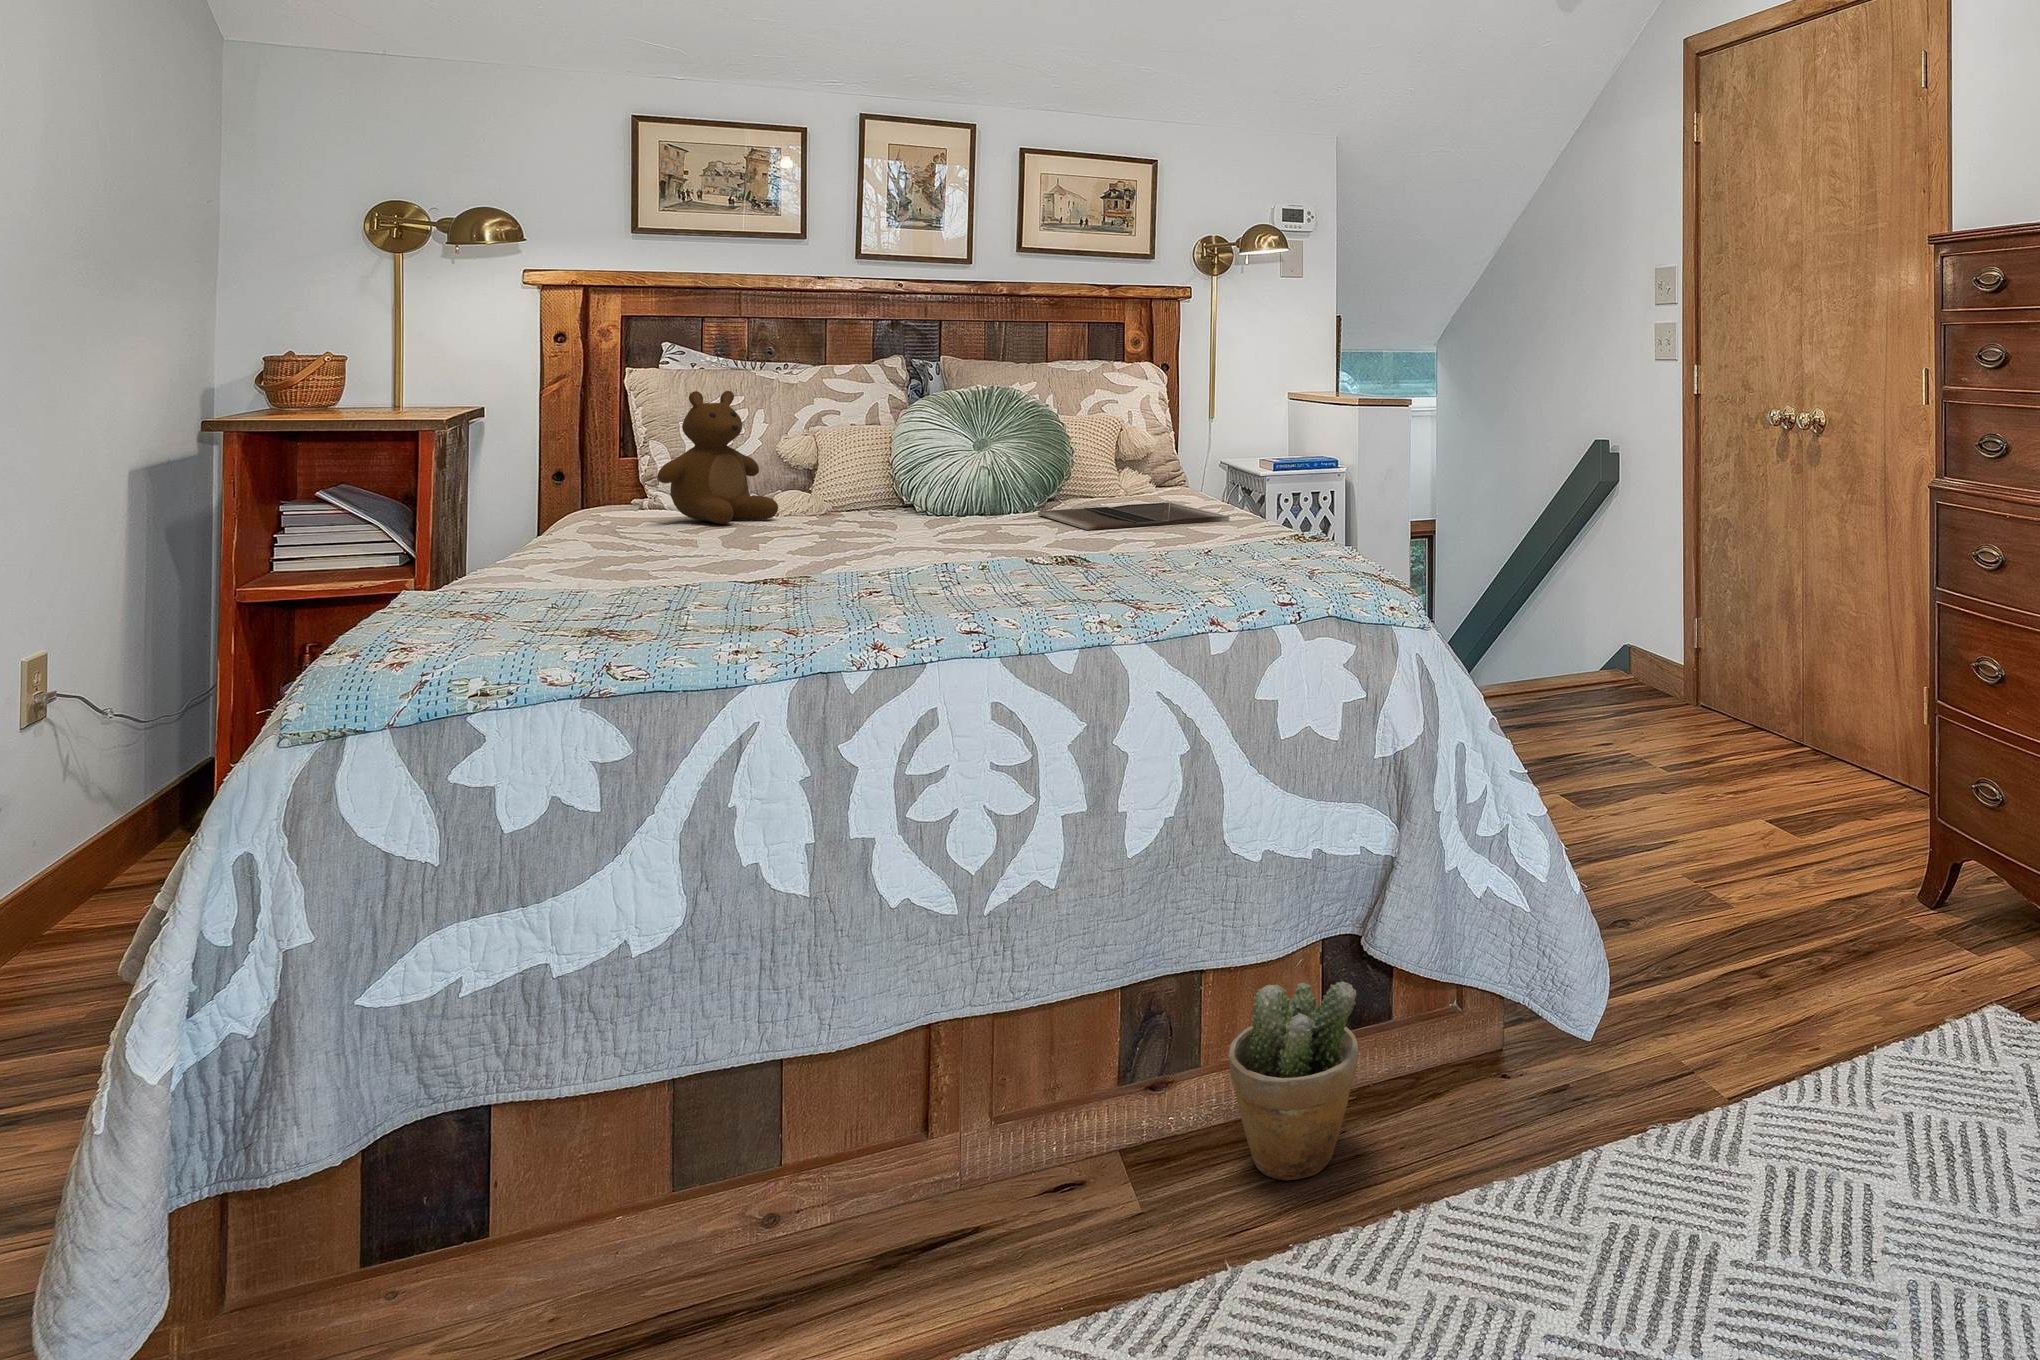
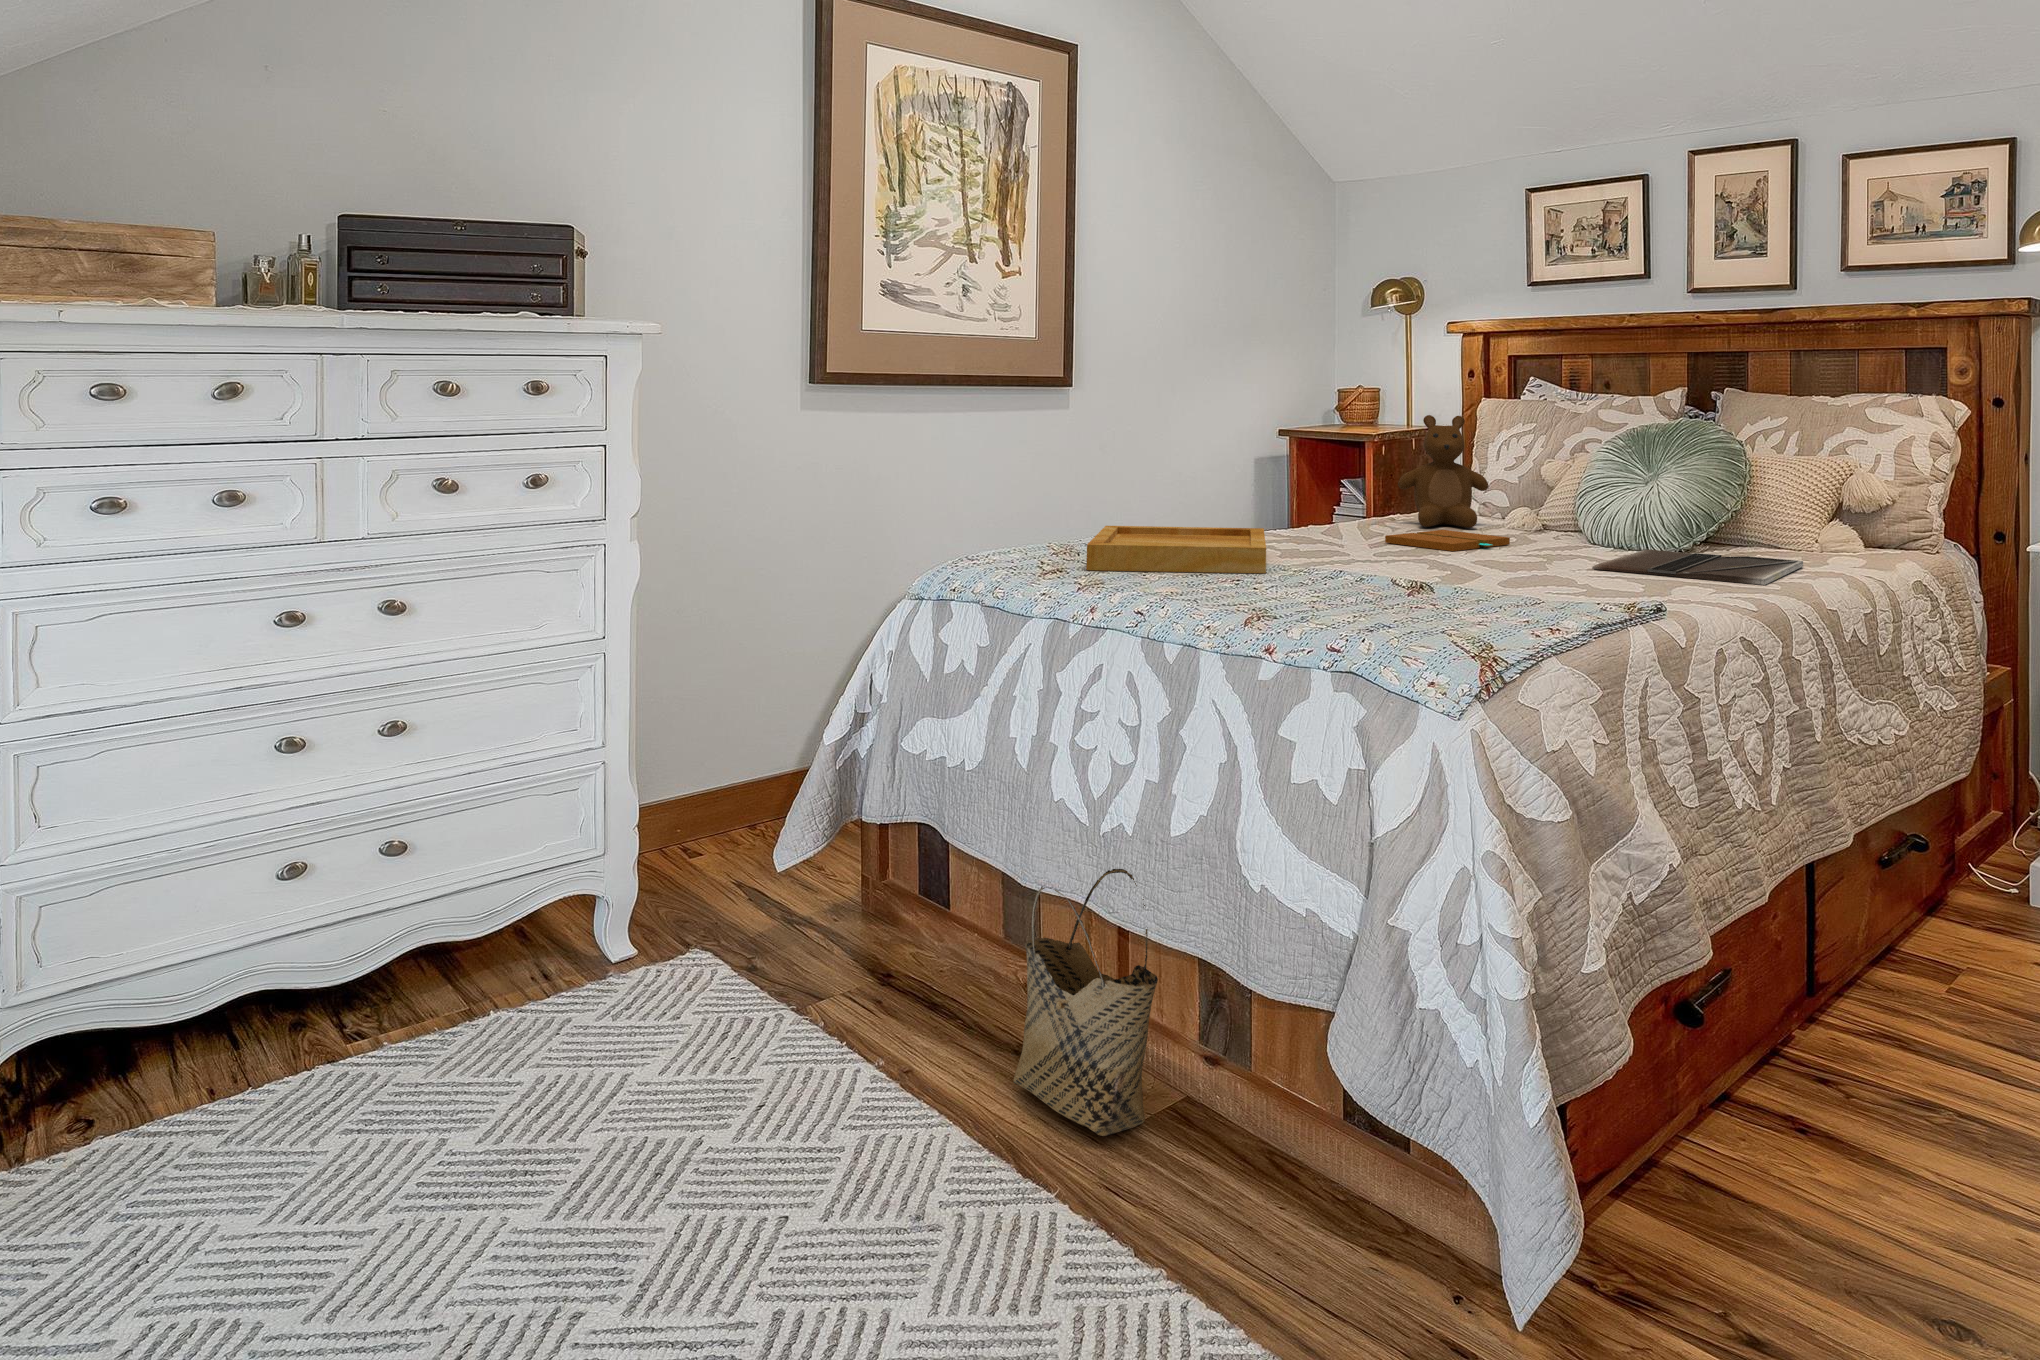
book: none [786,518,914,541] -> present [1385,530,1510,551]
tray: none [553,539,908,617] -> present [1086,526,1266,573]
woven basket: none [947,924,1142,1241] -> present [1013,869,1158,1136]
potted plant: present [1228,981,1358,1180] -> none [1155,1015,1290,1233]

